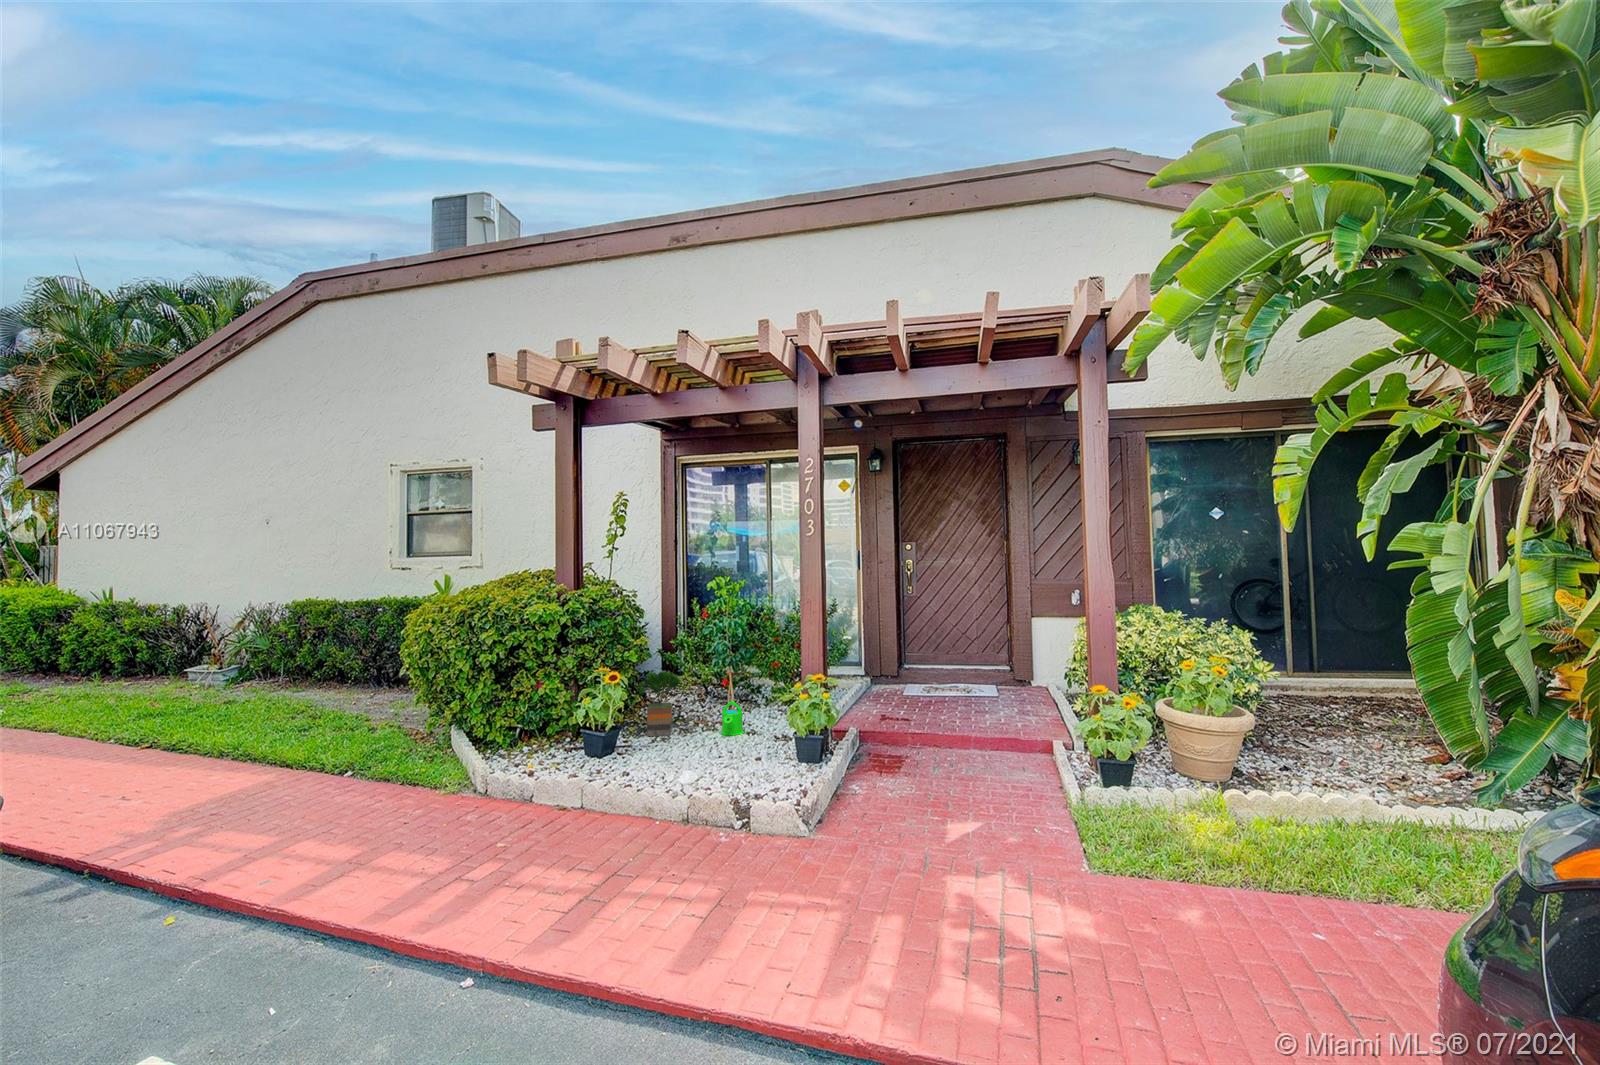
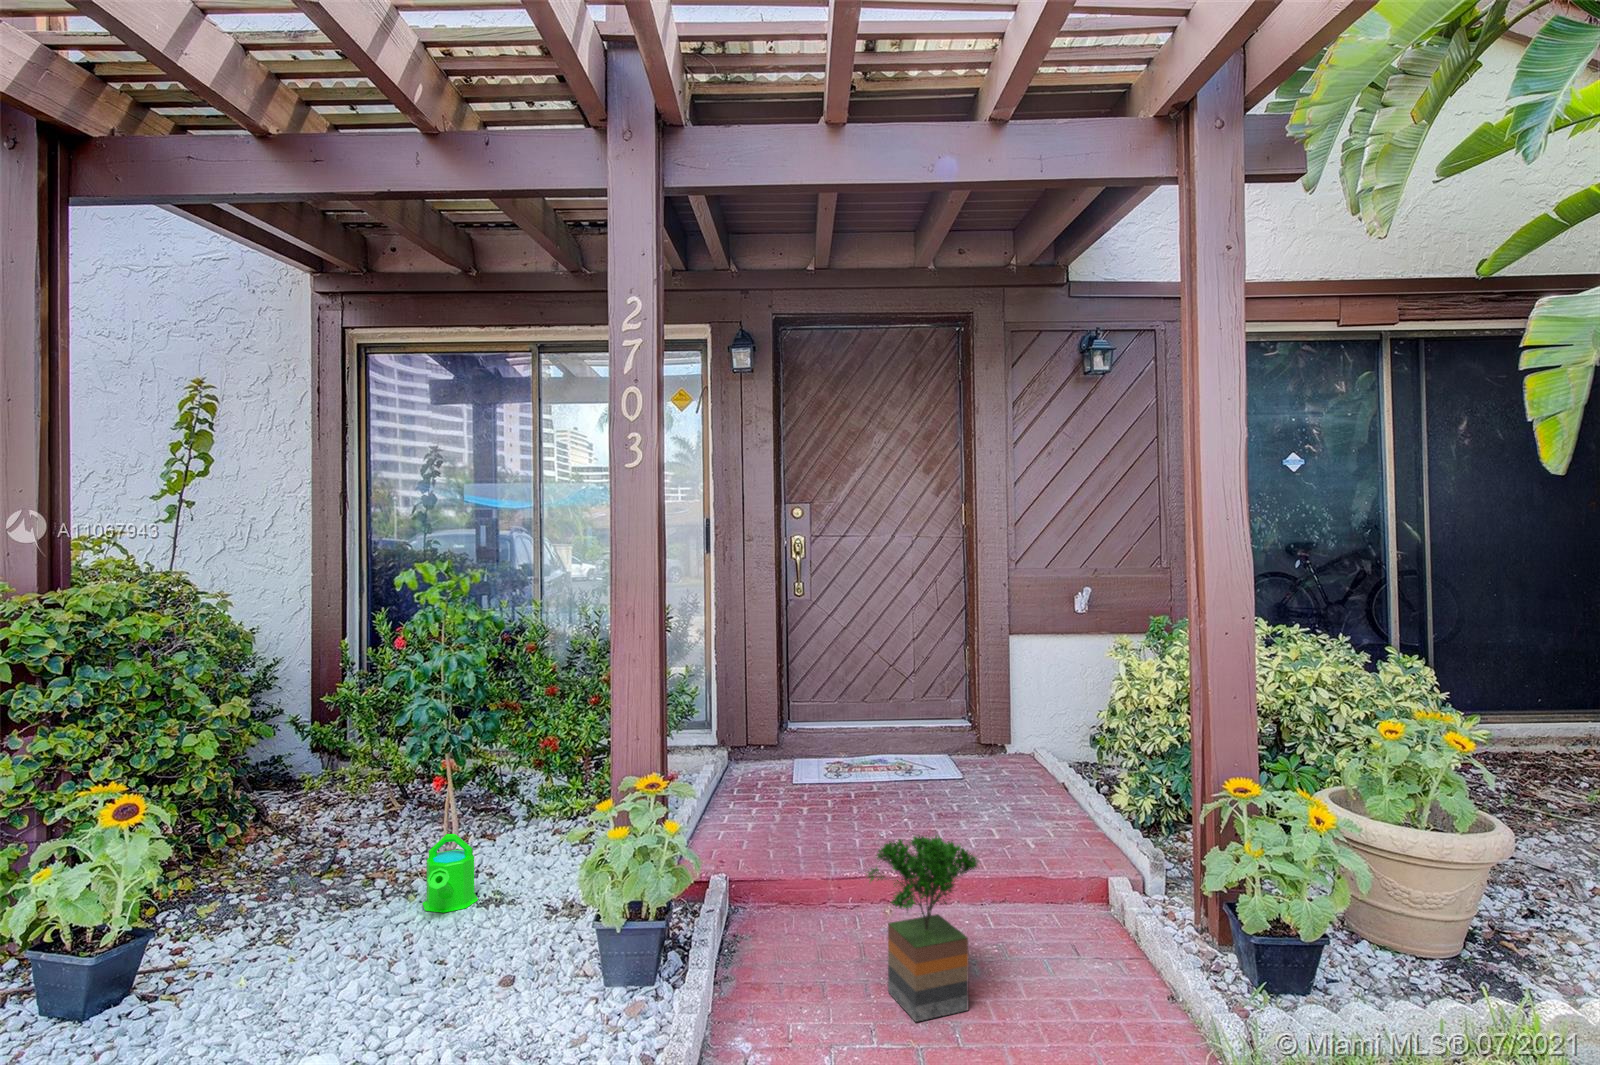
potted tree: present [639,671,681,736] -> present [868,835,978,1022]

